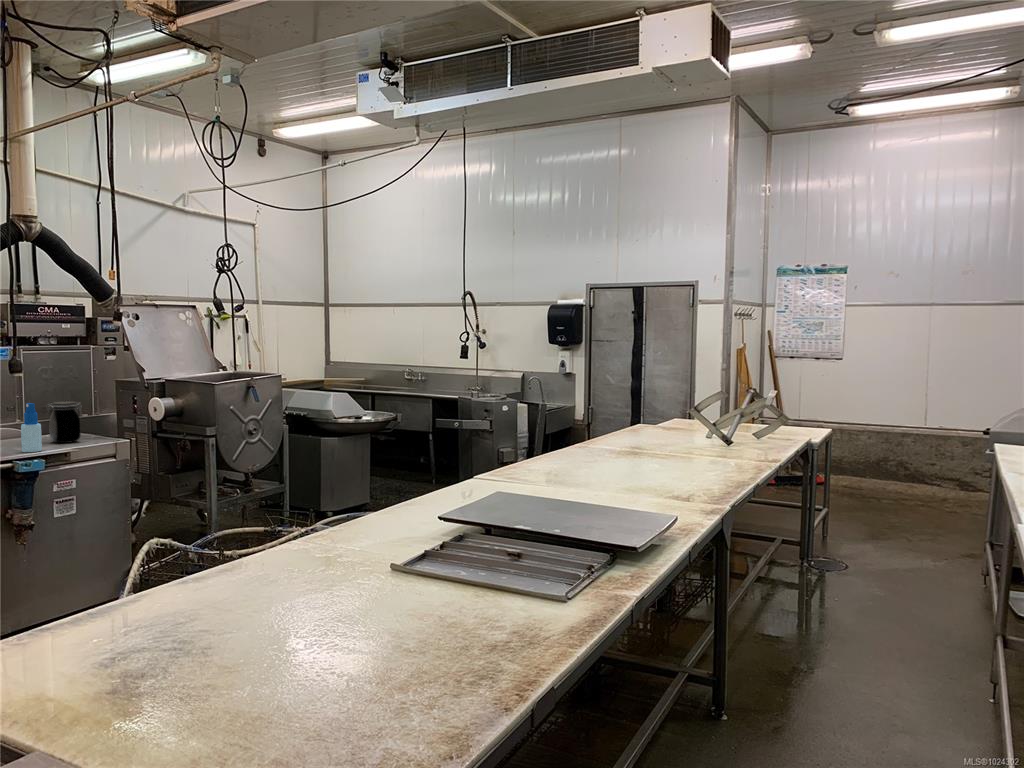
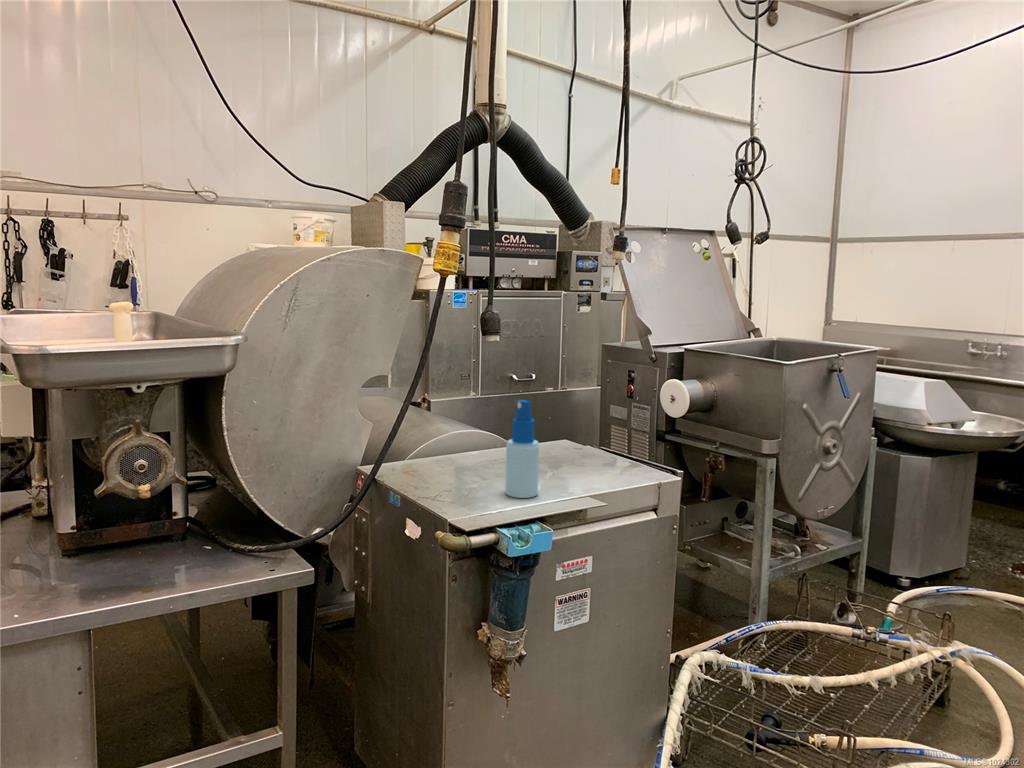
jar: present [47,402,82,443] -> none [539,391,594,470]

